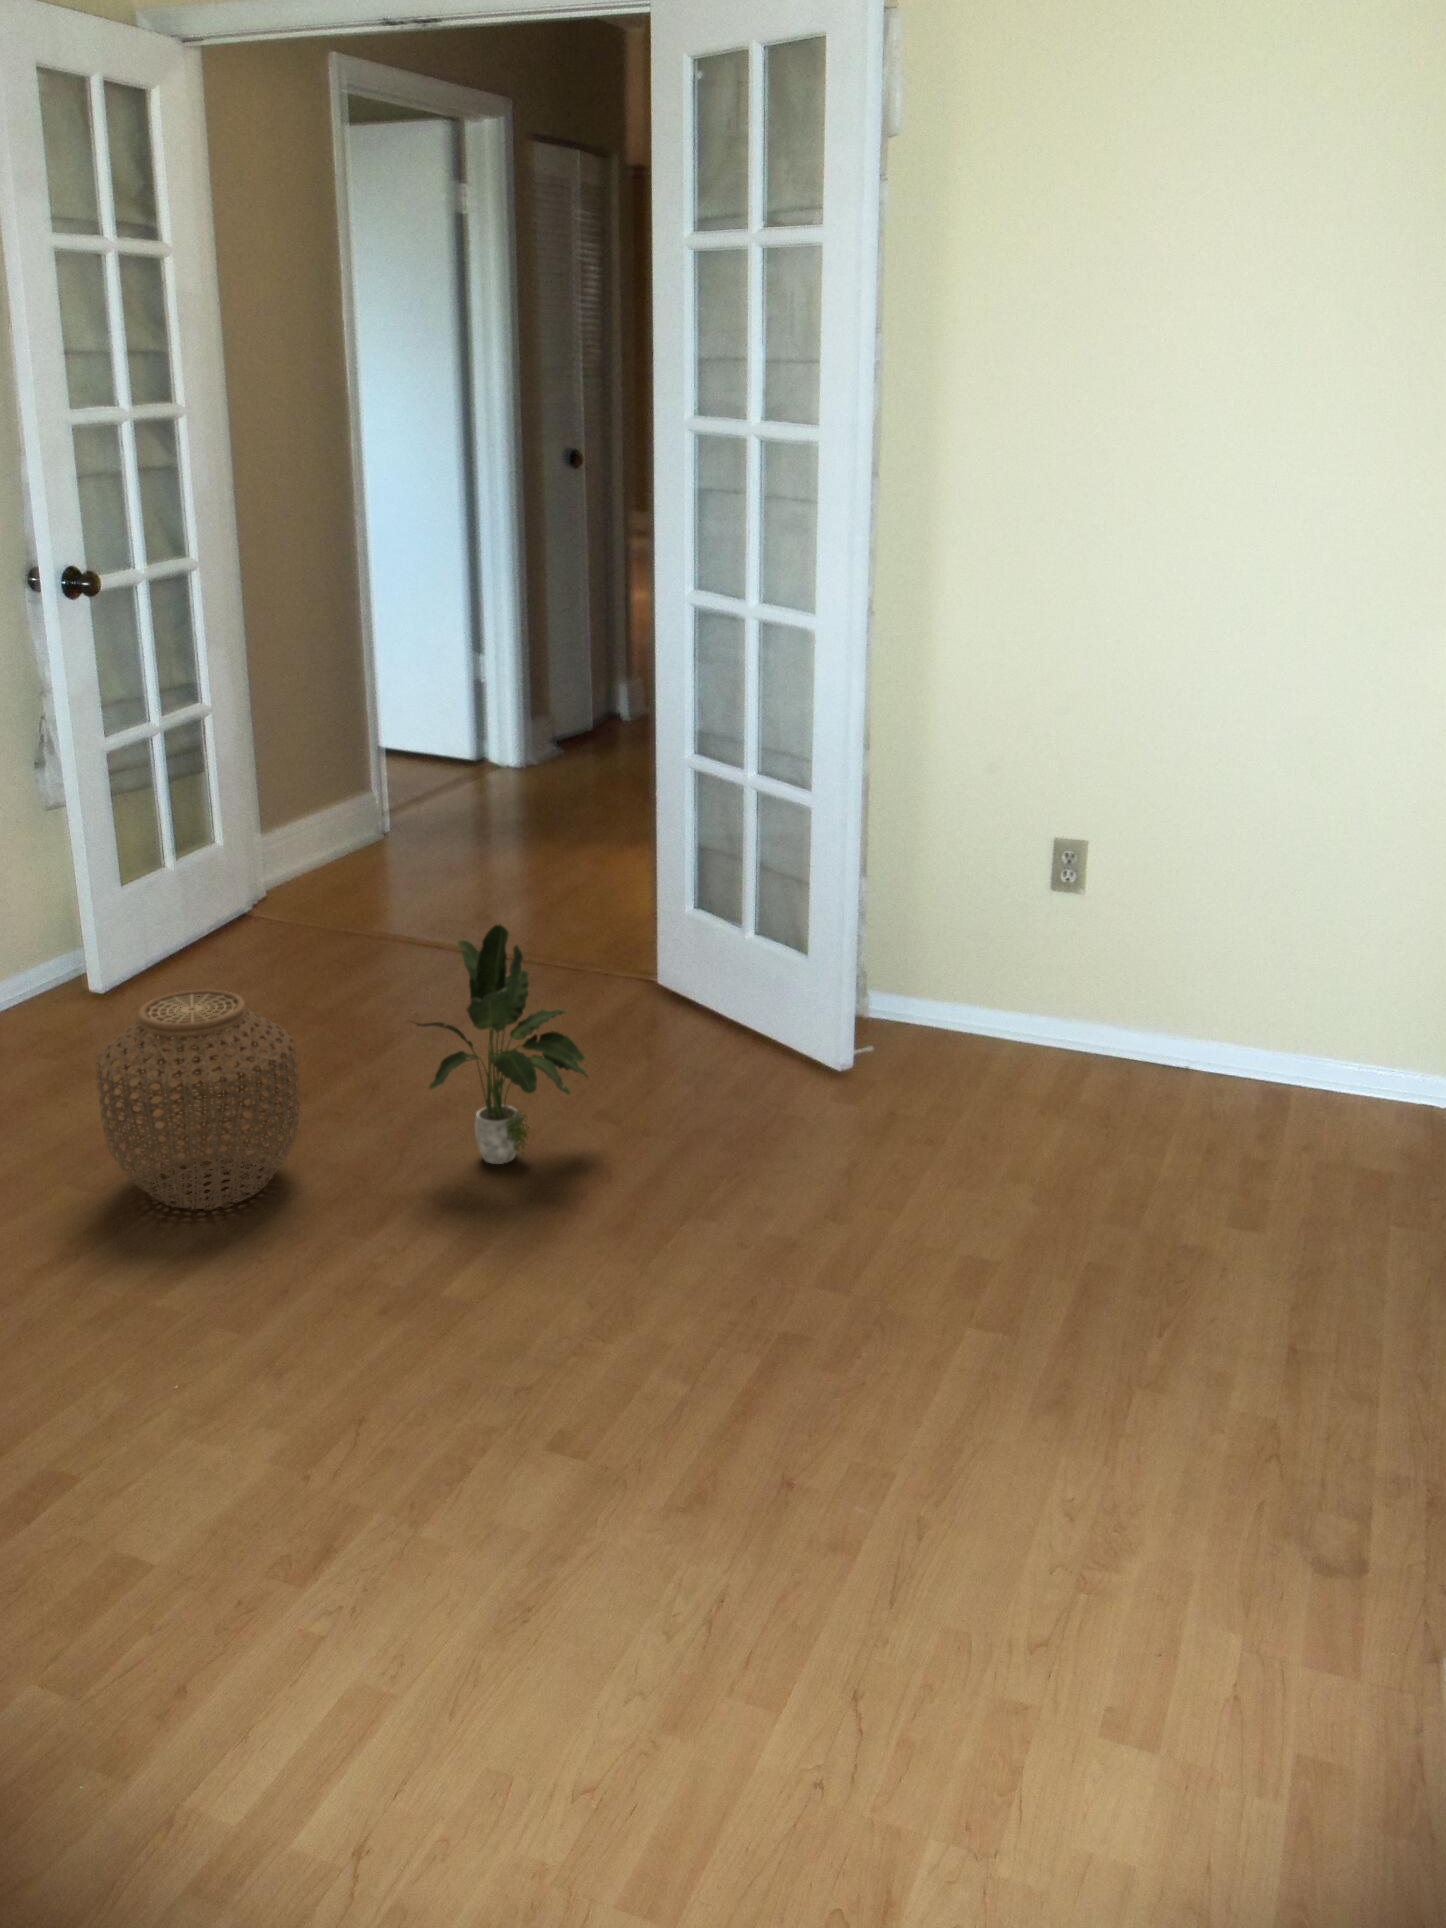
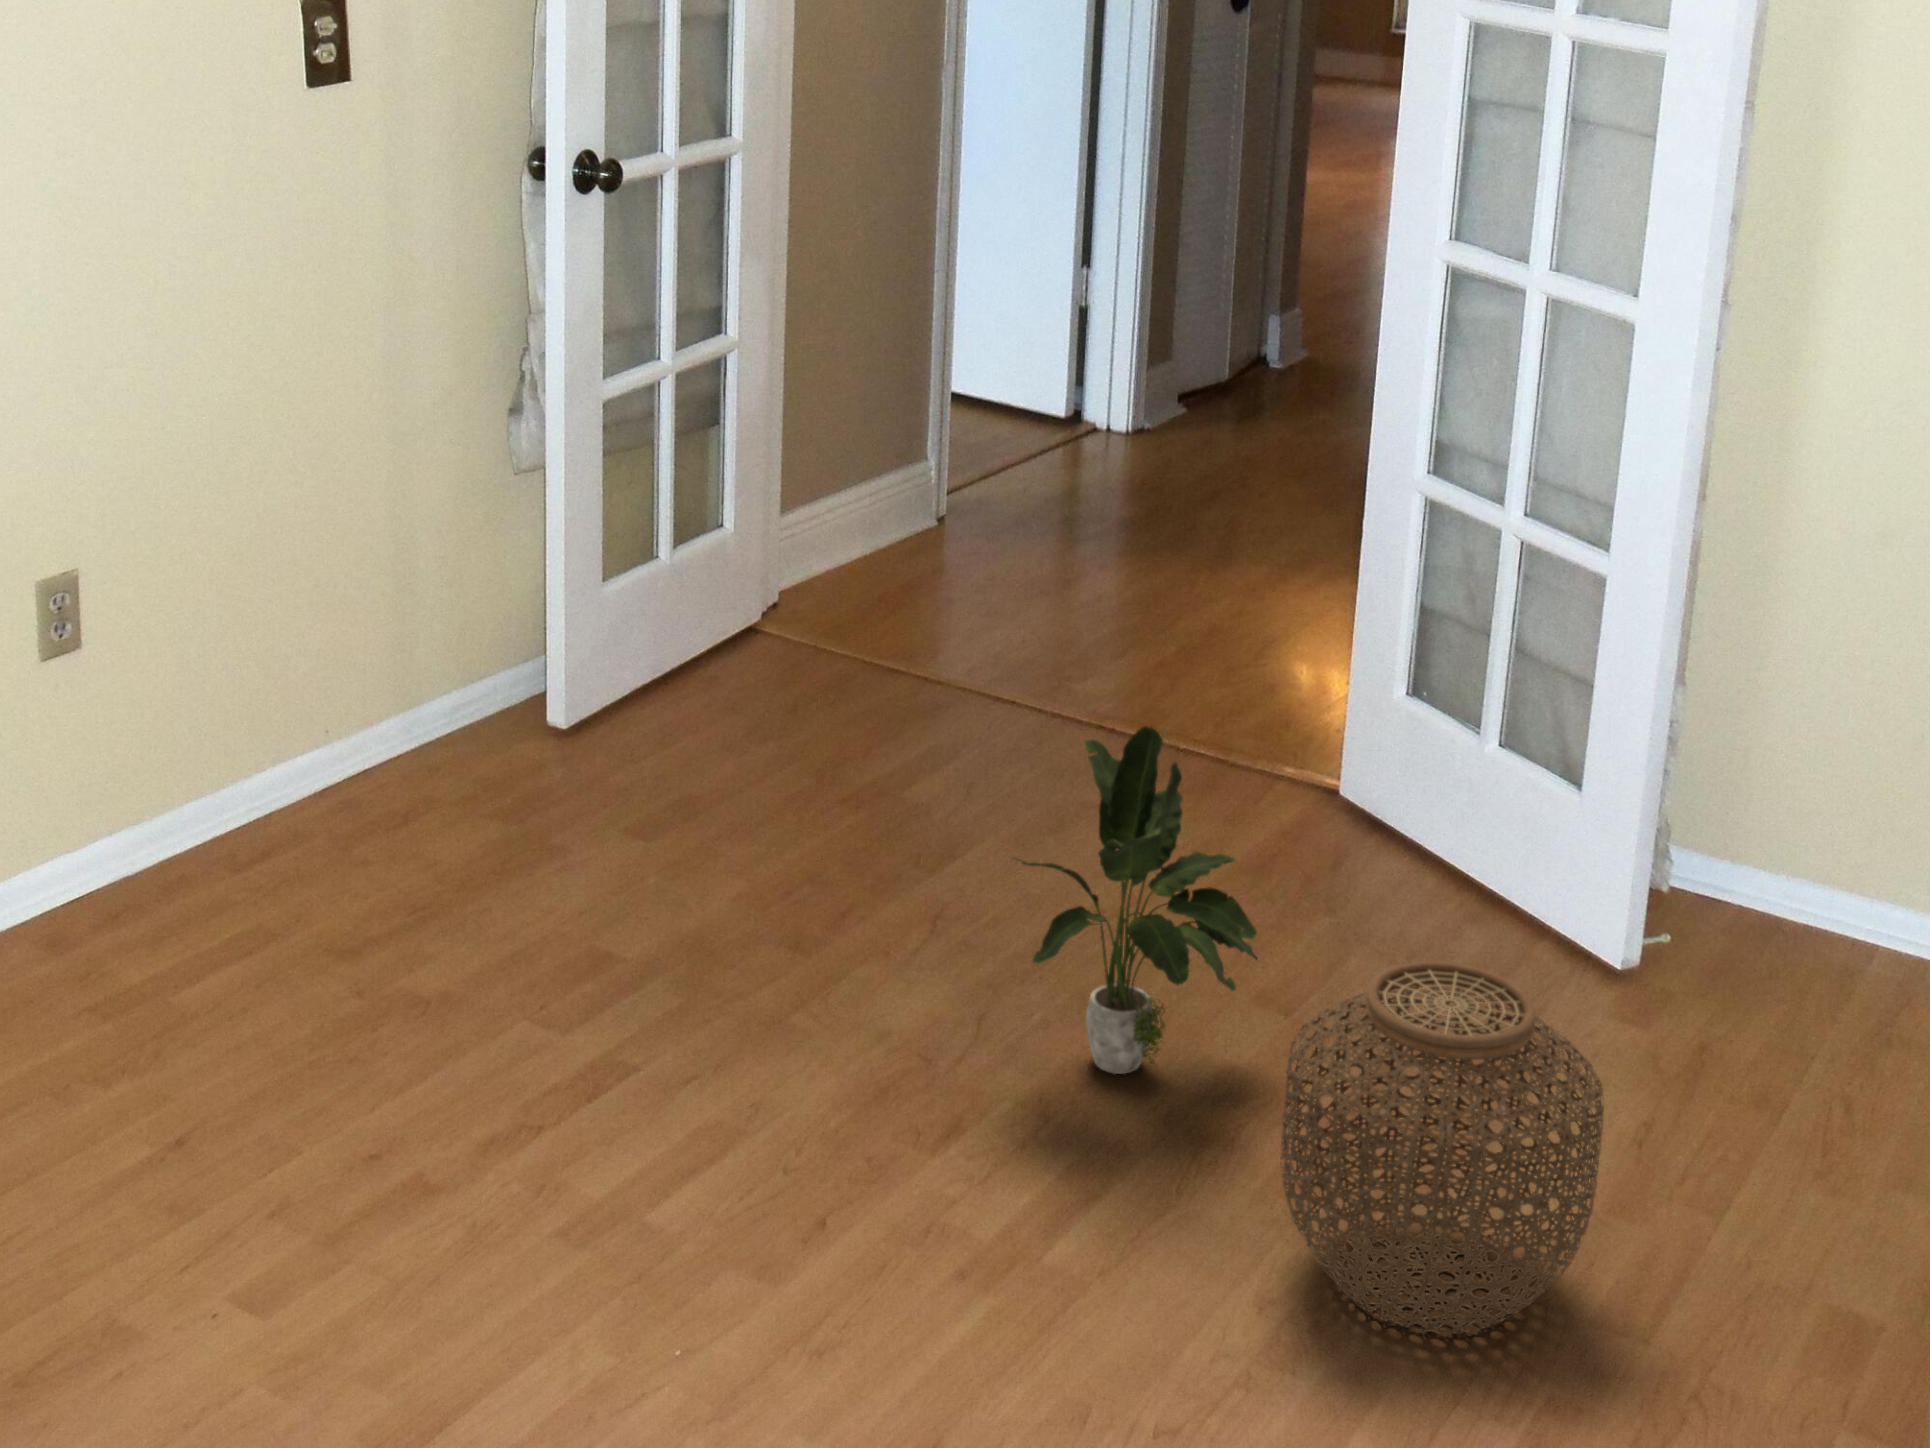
woven basket: present [96,989,300,1209] -> present [1281,962,1604,1334]

